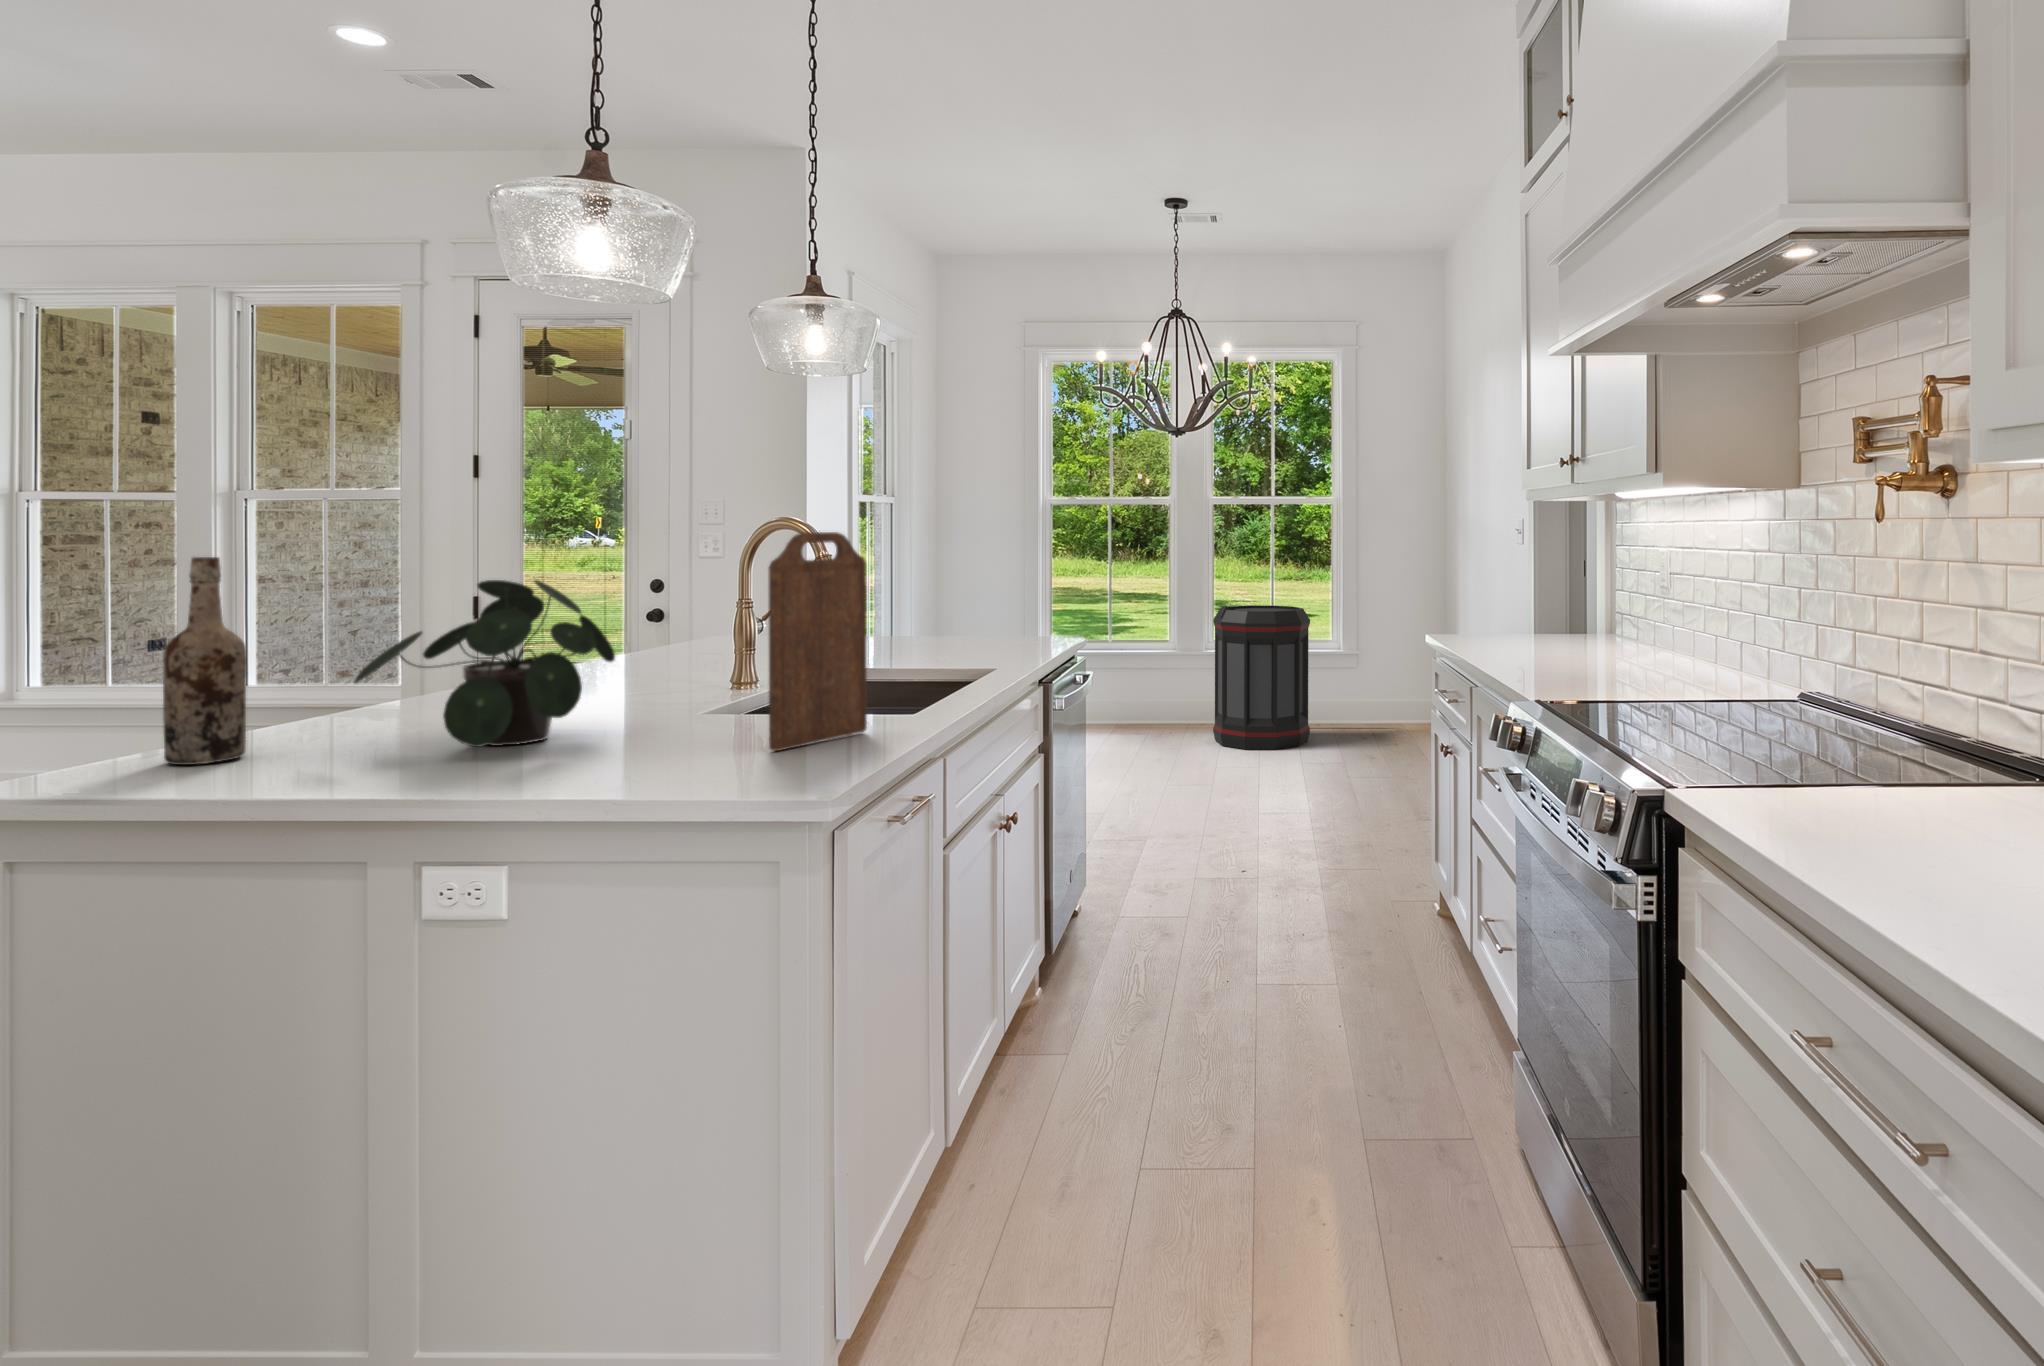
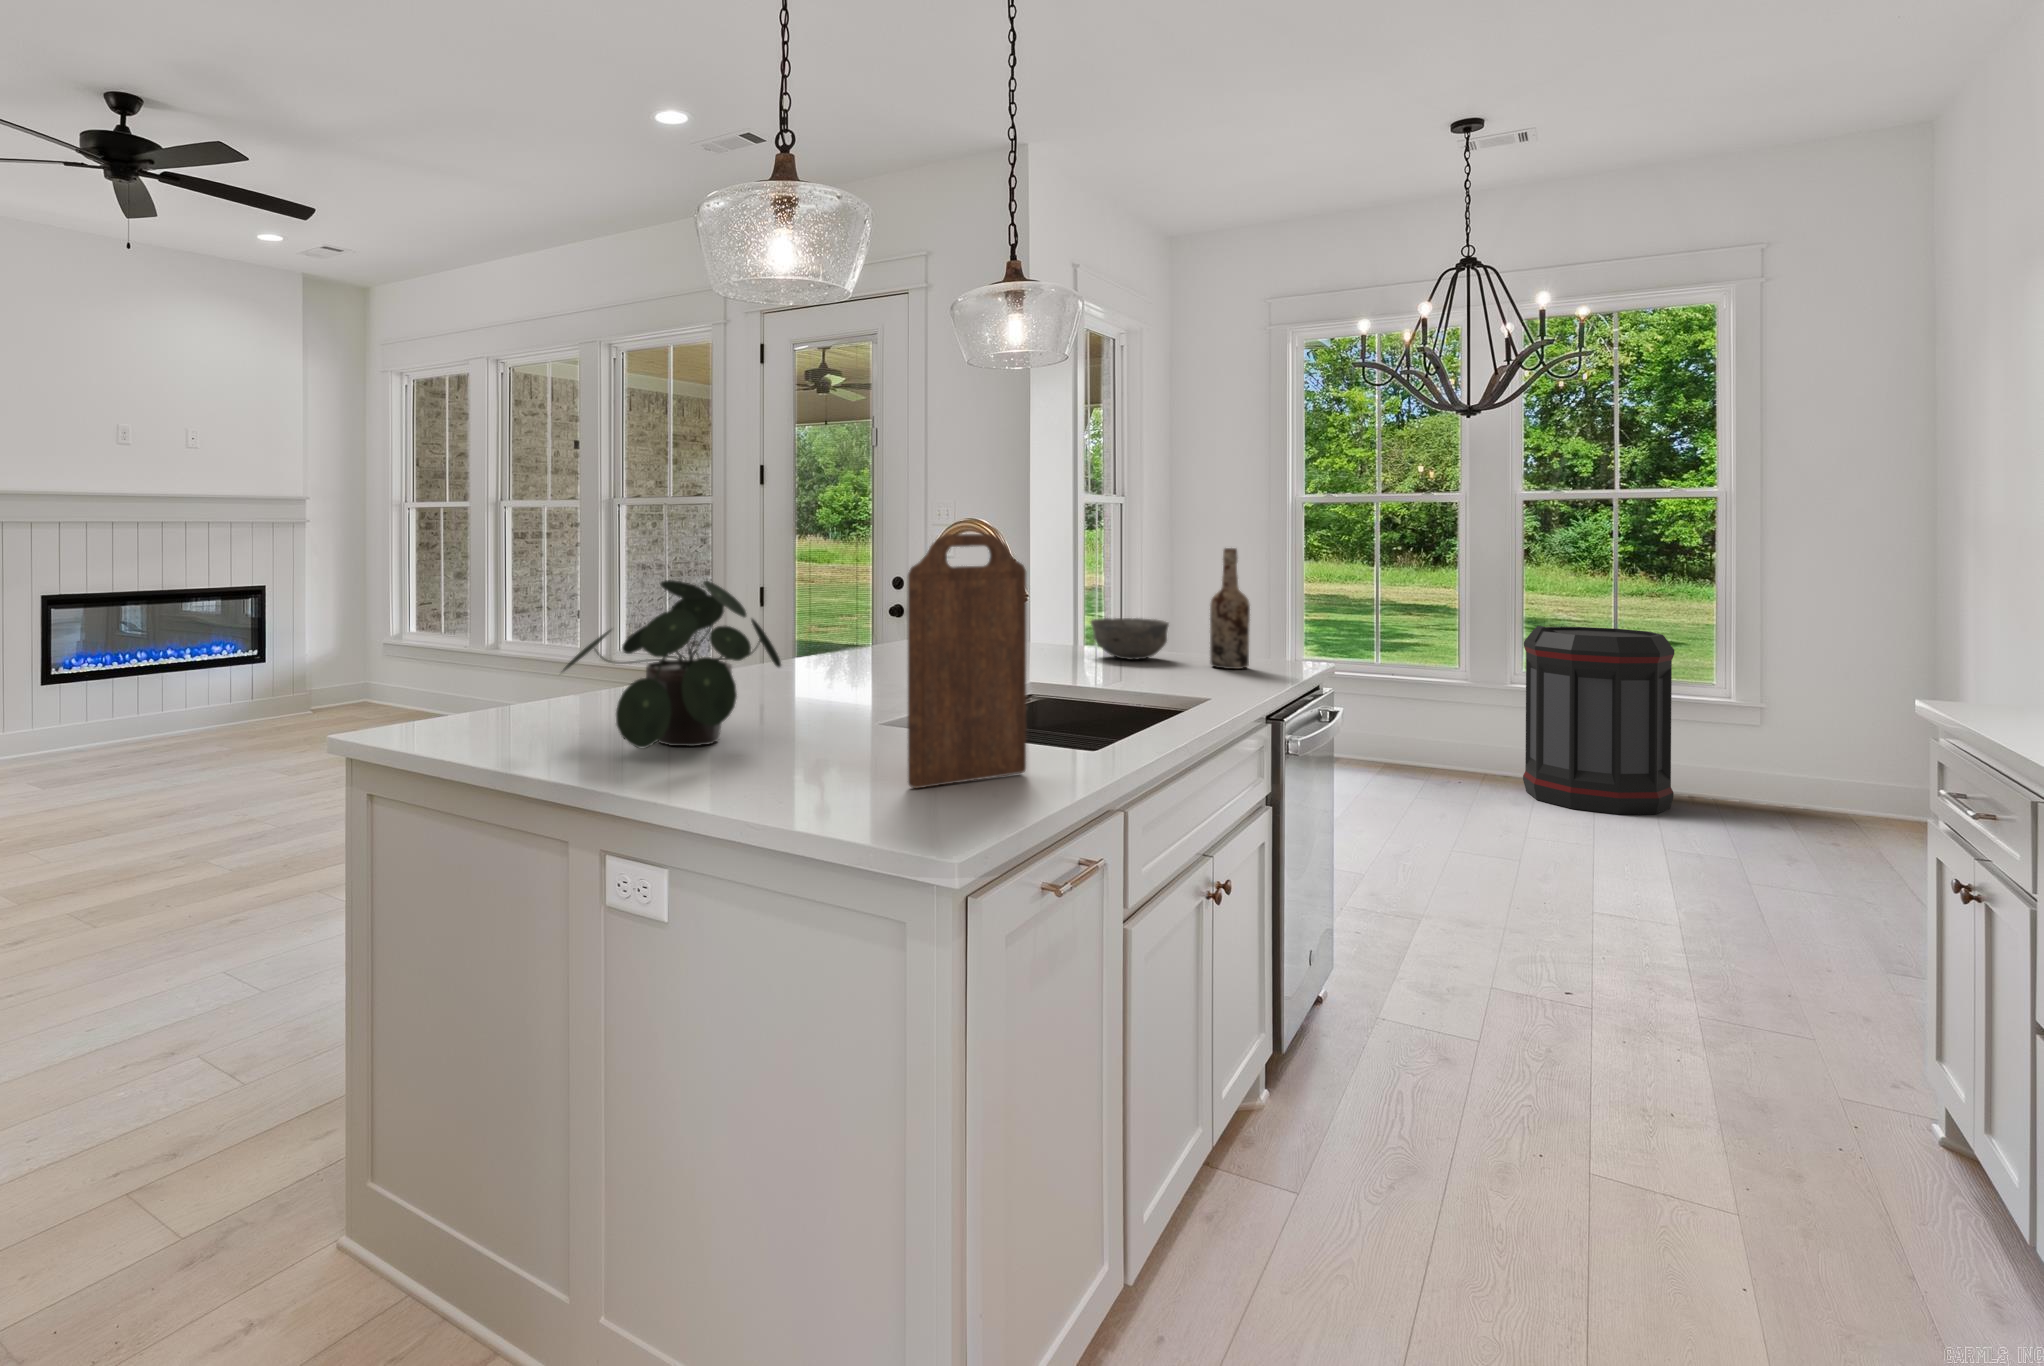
wine bottle: present [163,557,247,765] -> present [1210,548,1250,669]
bowl: none [879,609,950,646] -> present [1091,618,1169,660]

